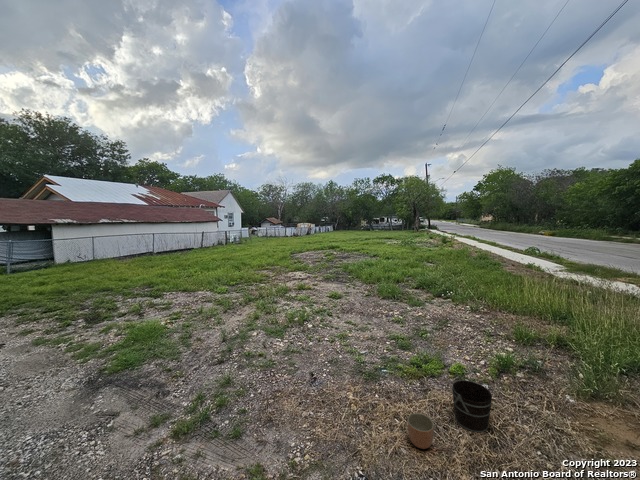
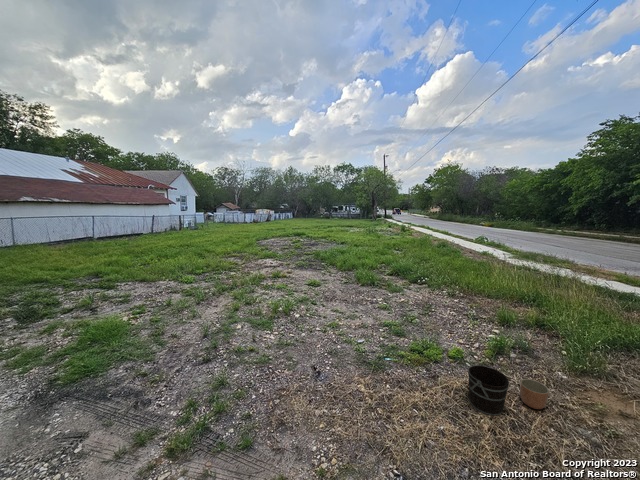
planter: present [408,413,434,449] -> present [520,379,549,409]

